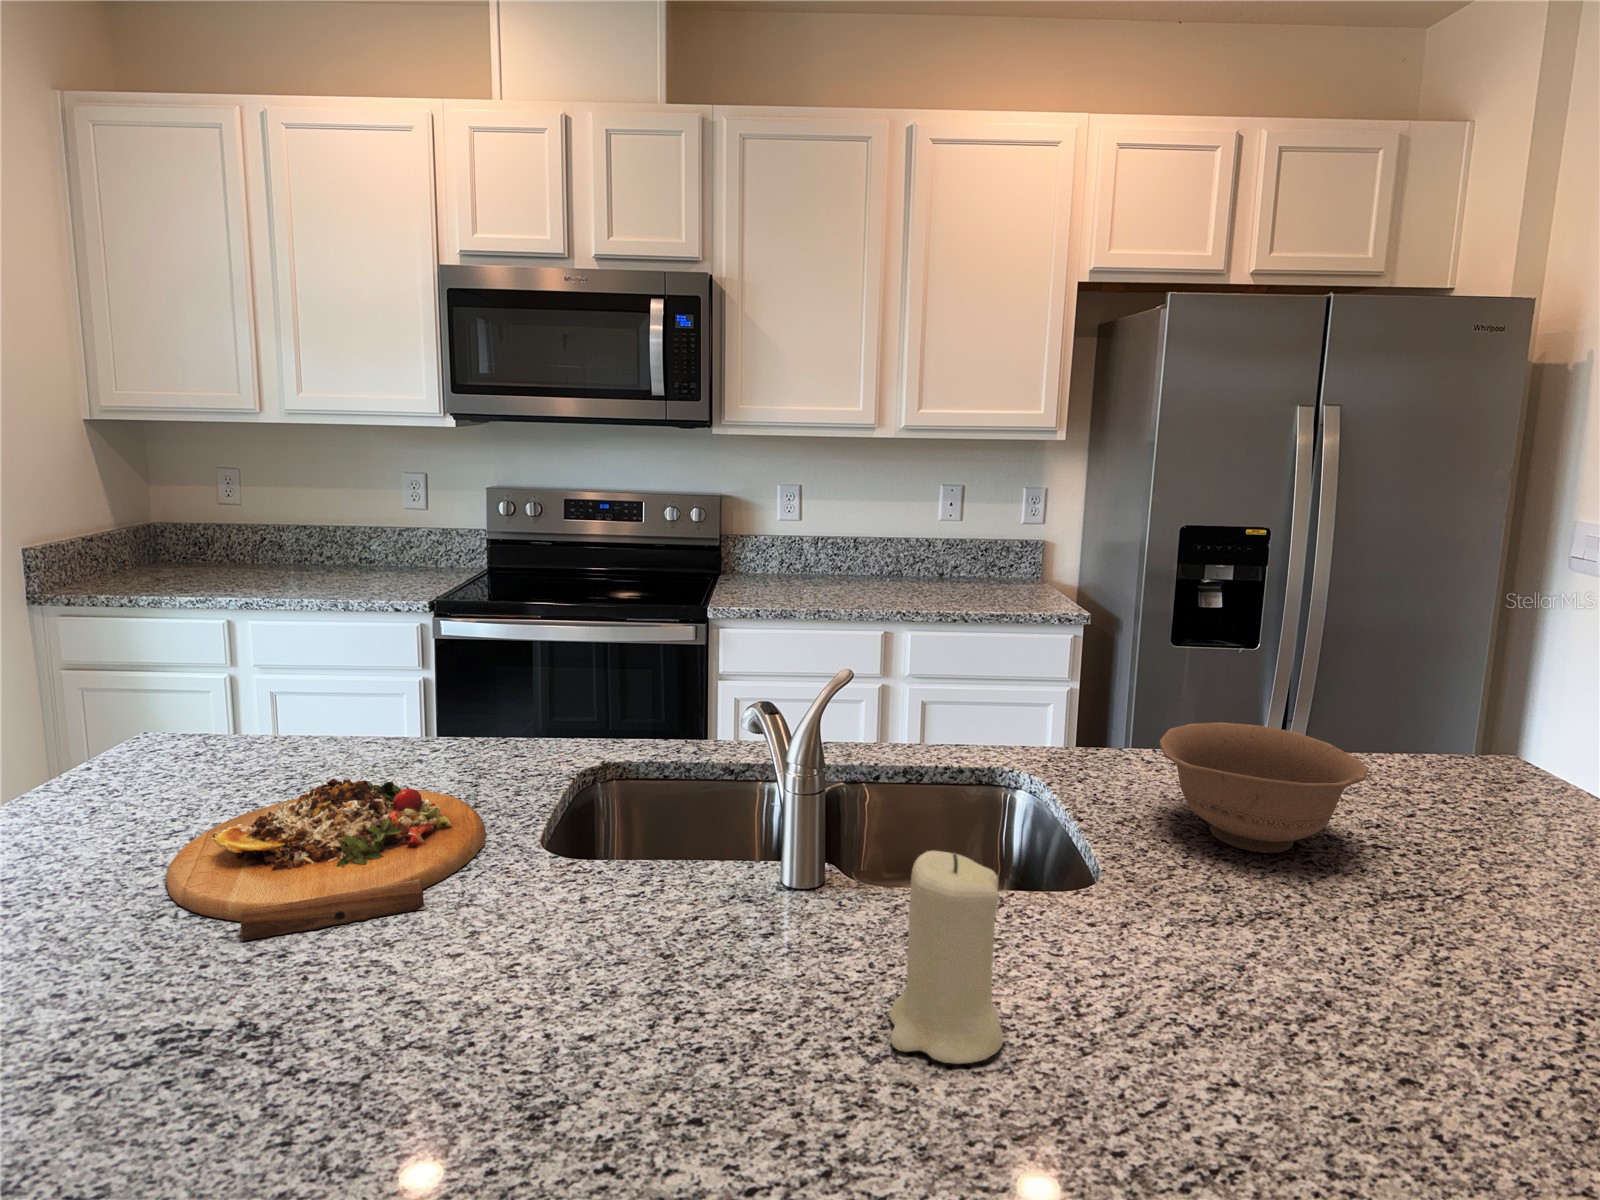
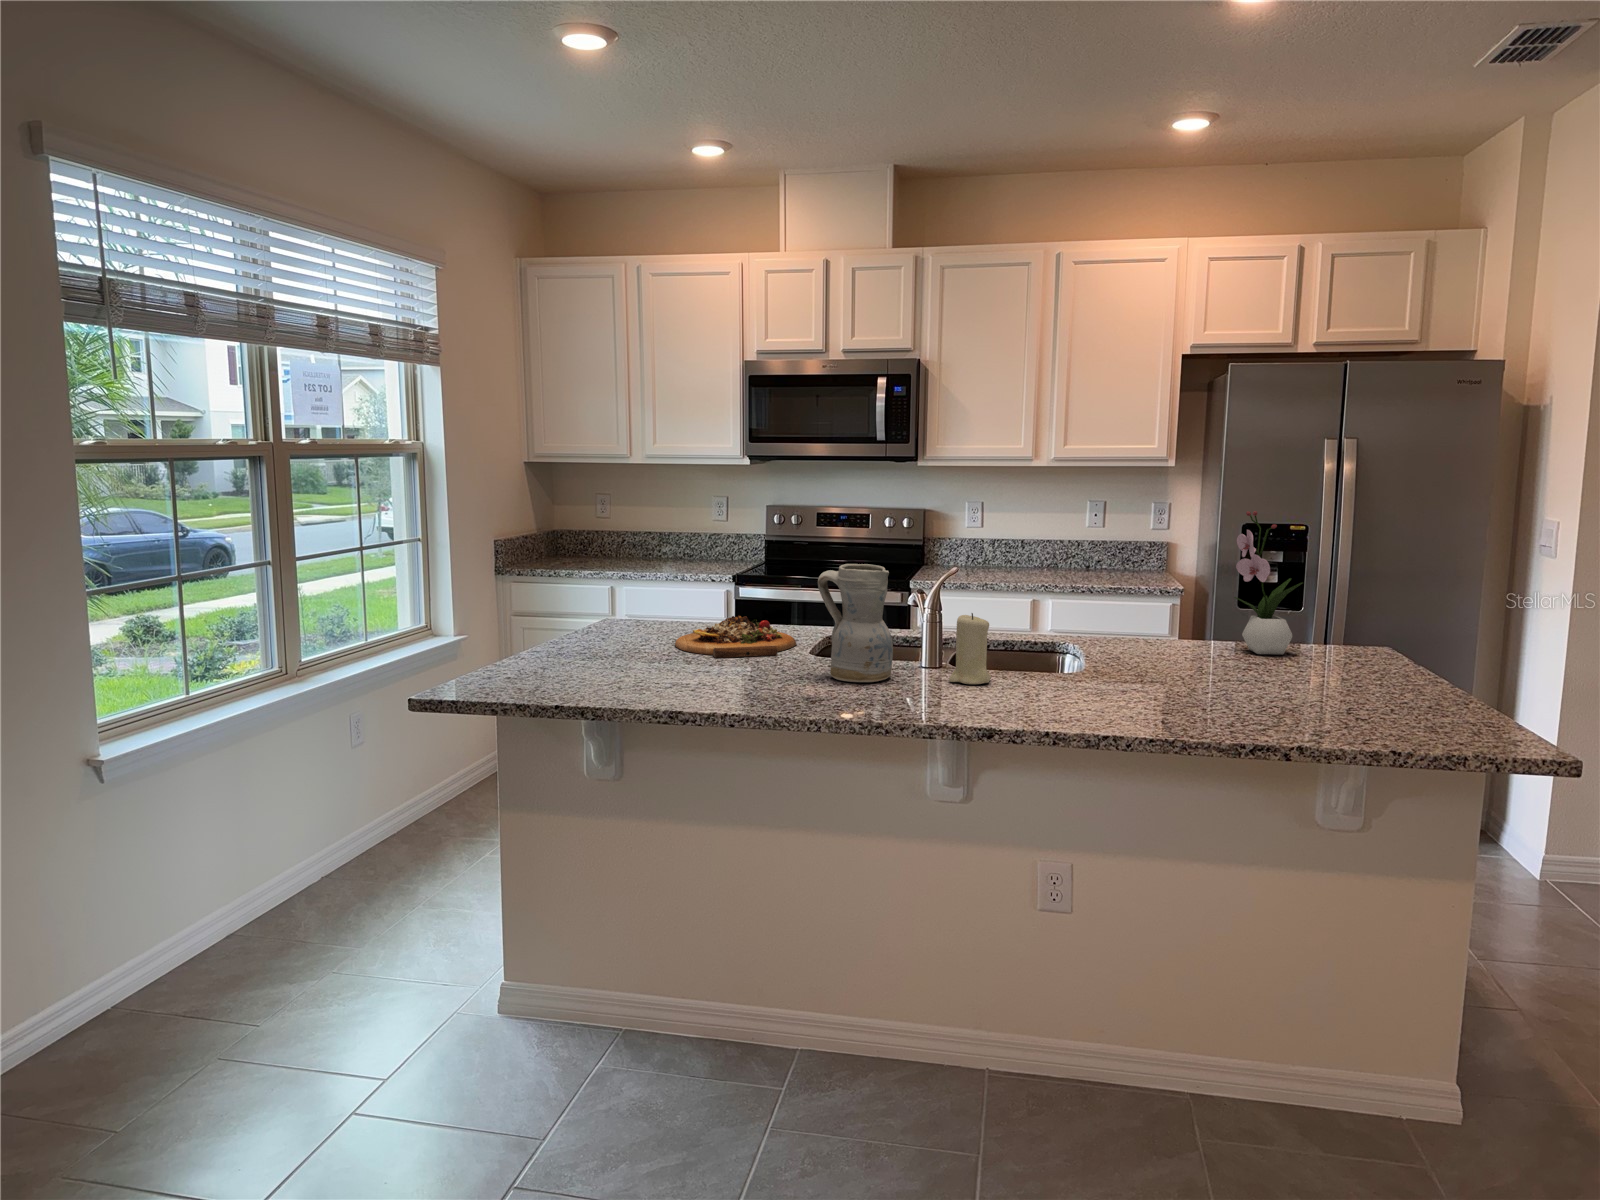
flower arrangement: none [1366,533,1519,814] -> present [1234,511,1303,654]
ceramic pitcher: none [501,717,731,1091] -> present [818,564,893,682]
bowl: present [1160,722,1368,853] -> none [1109,606,1204,659]

